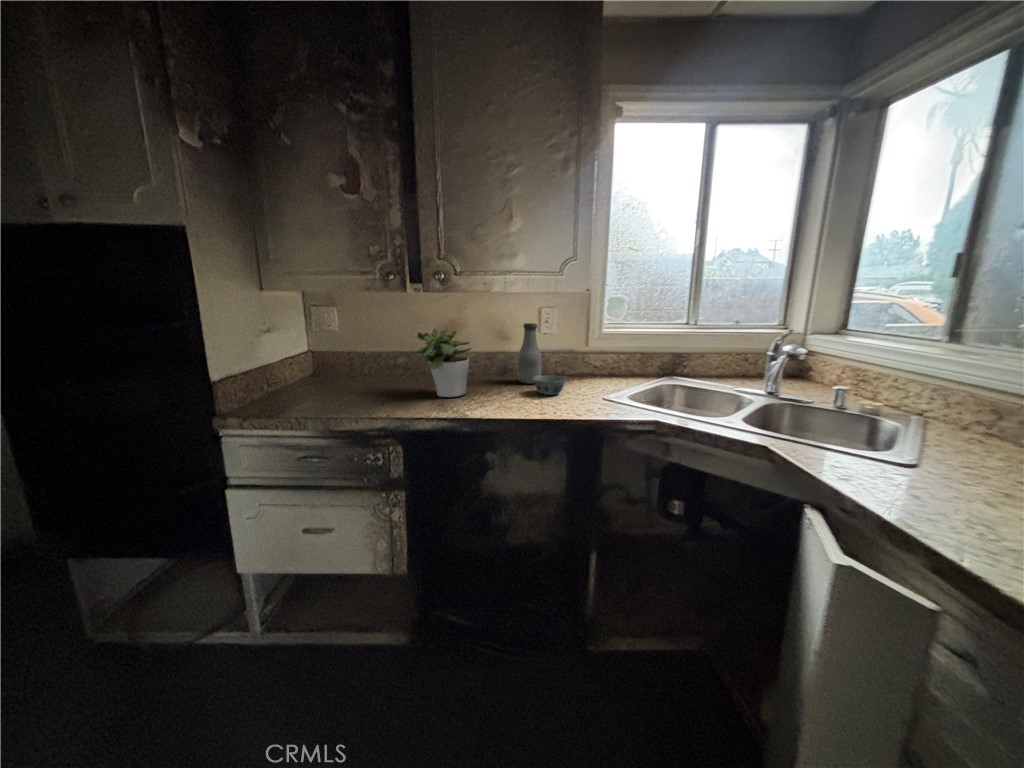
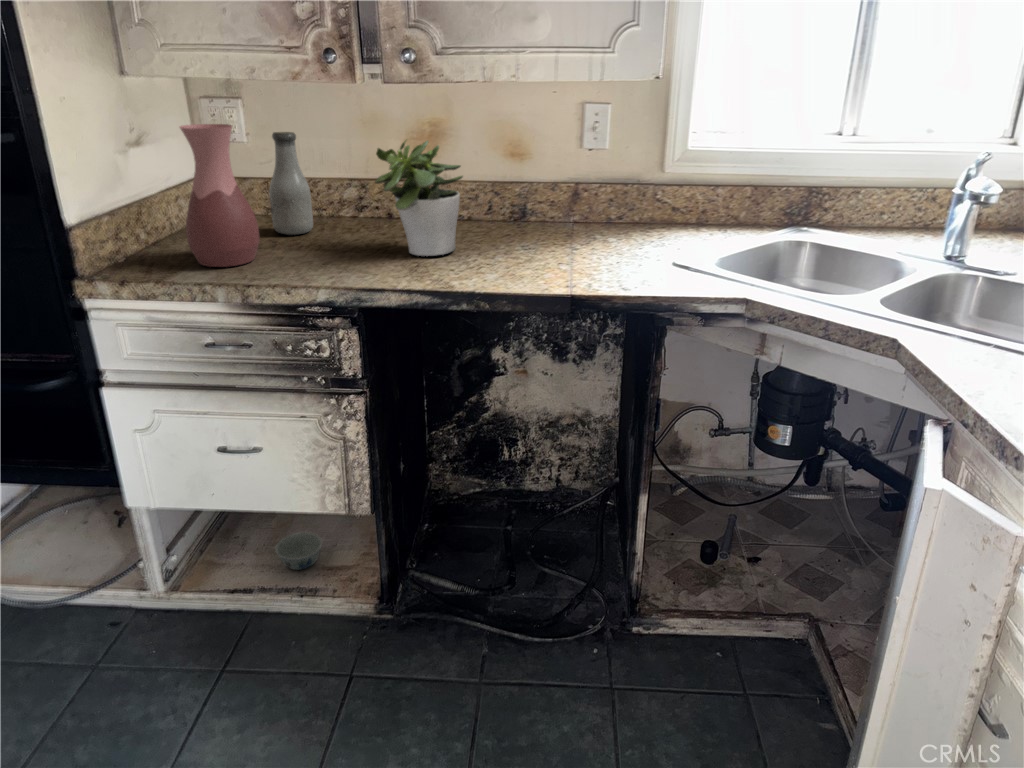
vase: none [292,318,341,406] -> present [180,124,260,267]
bottle: present [518,323,542,384] -> present [269,132,313,235]
bowl: present [534,375,566,395] -> present [275,532,322,570]

